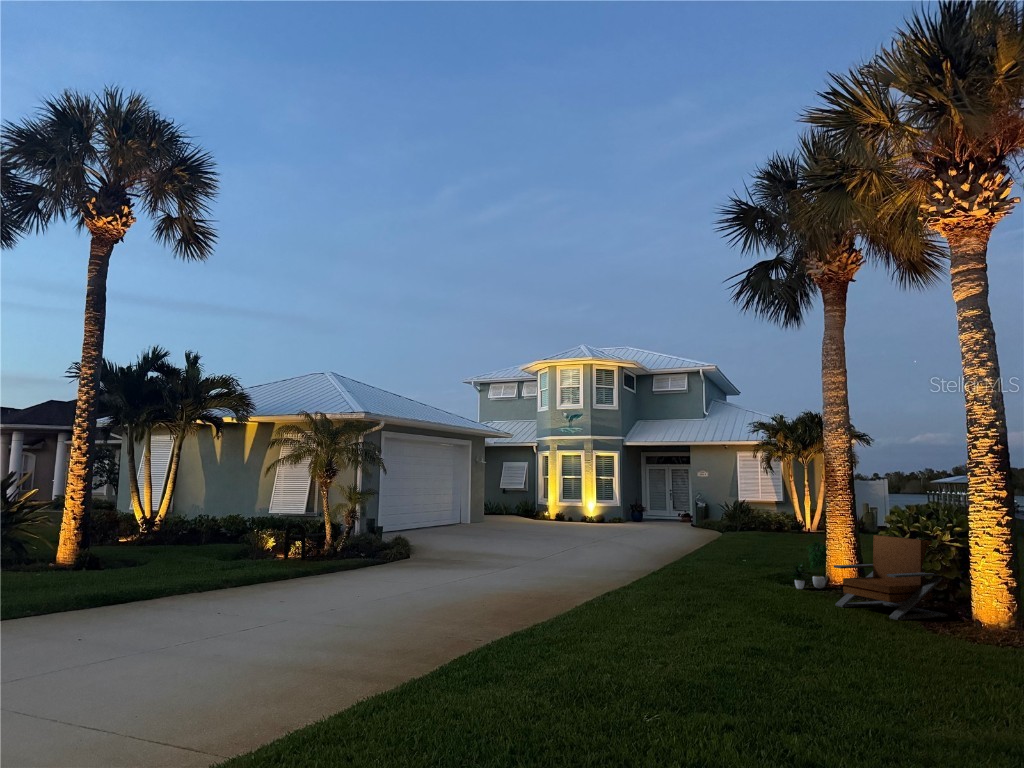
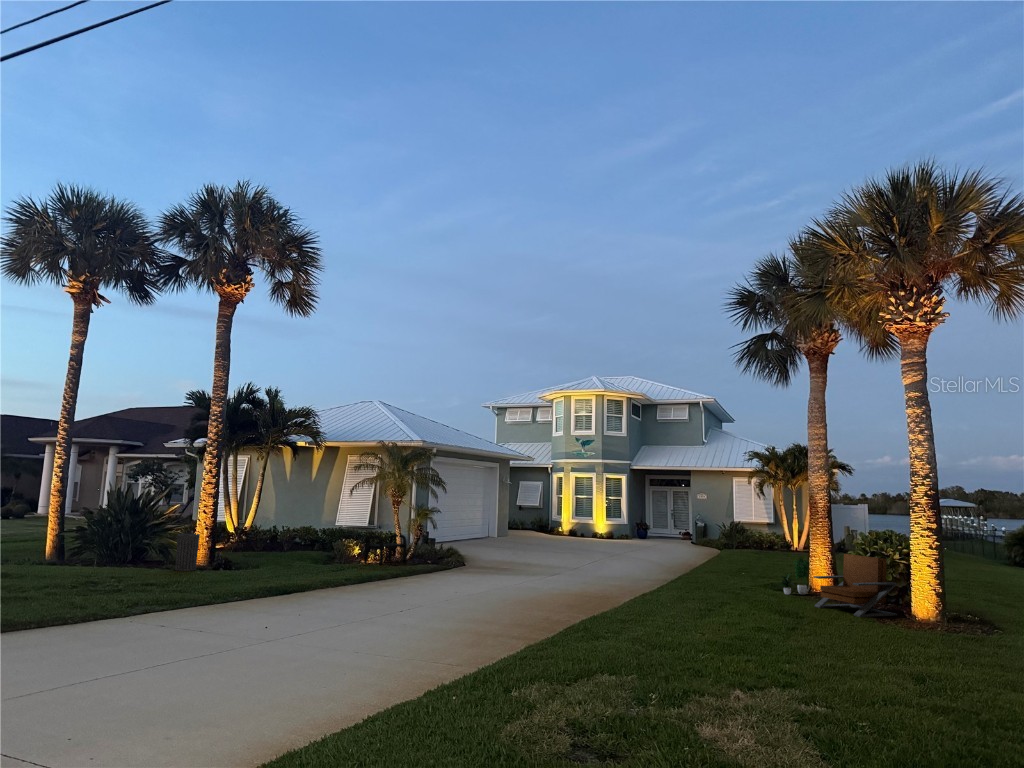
trash can: none [33,524,66,572] -> present [175,533,200,571]

